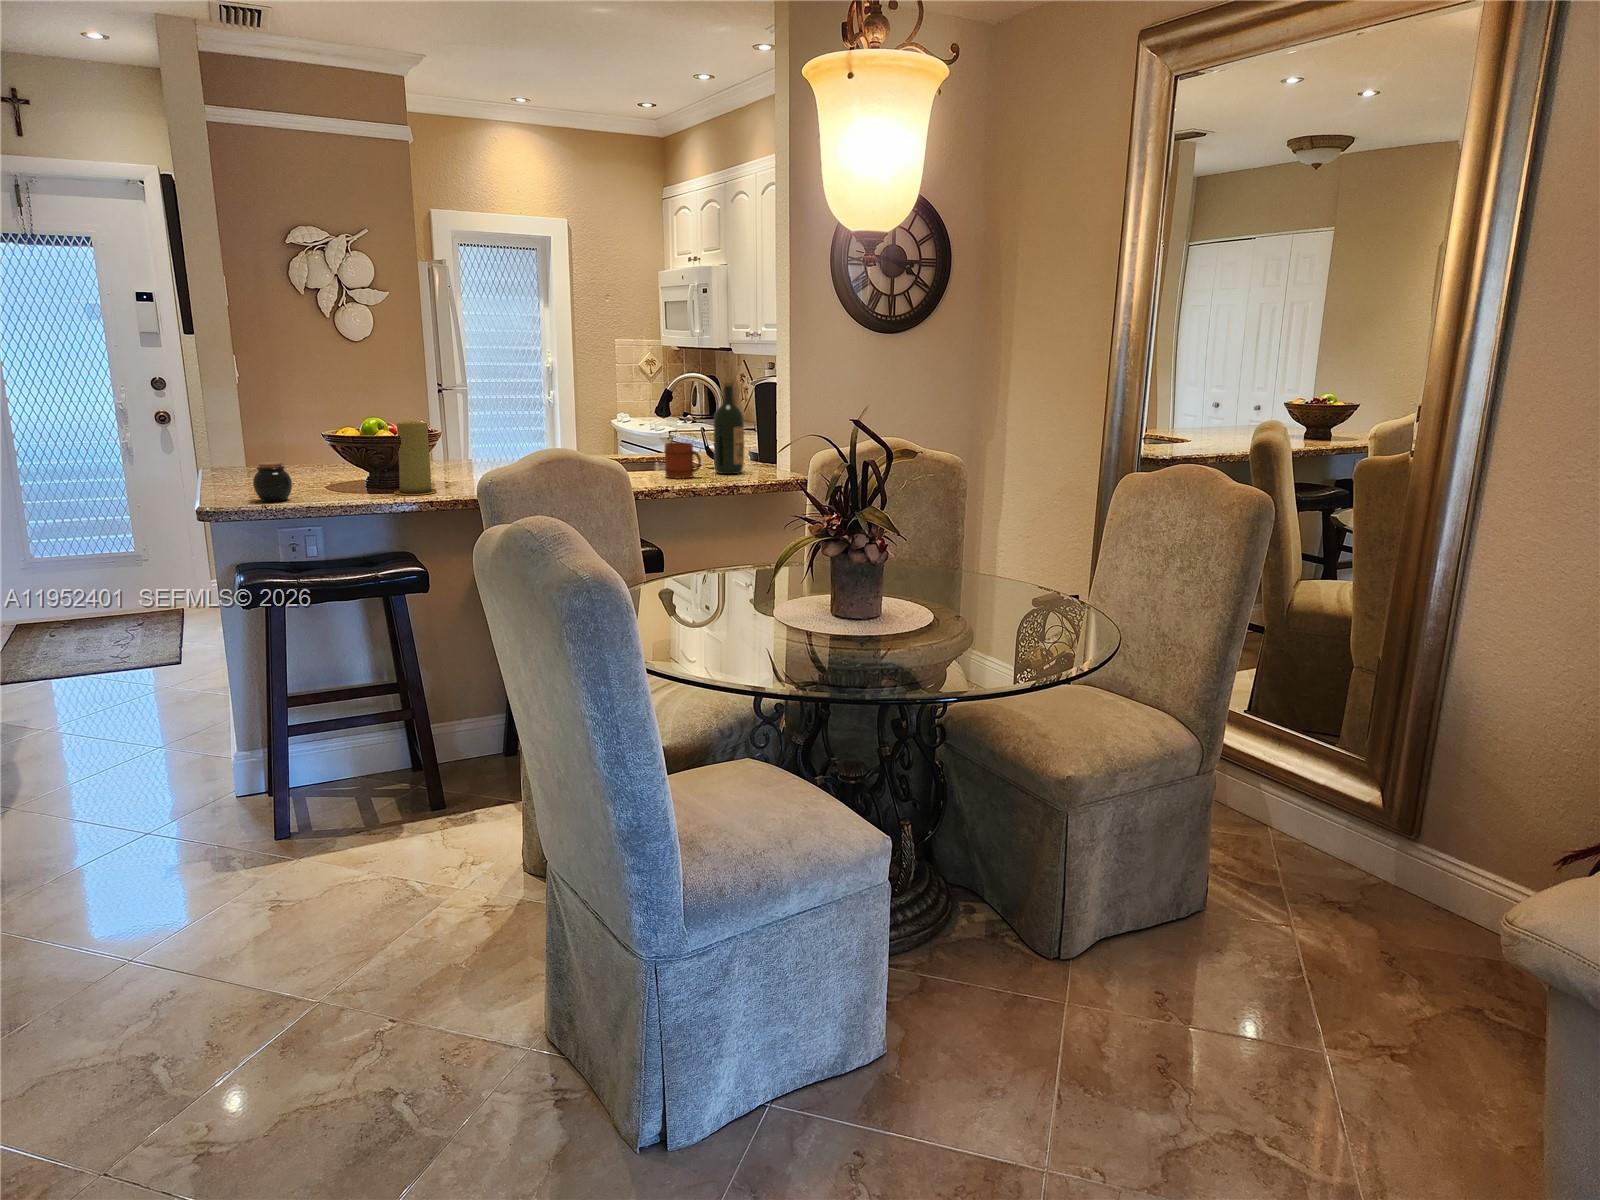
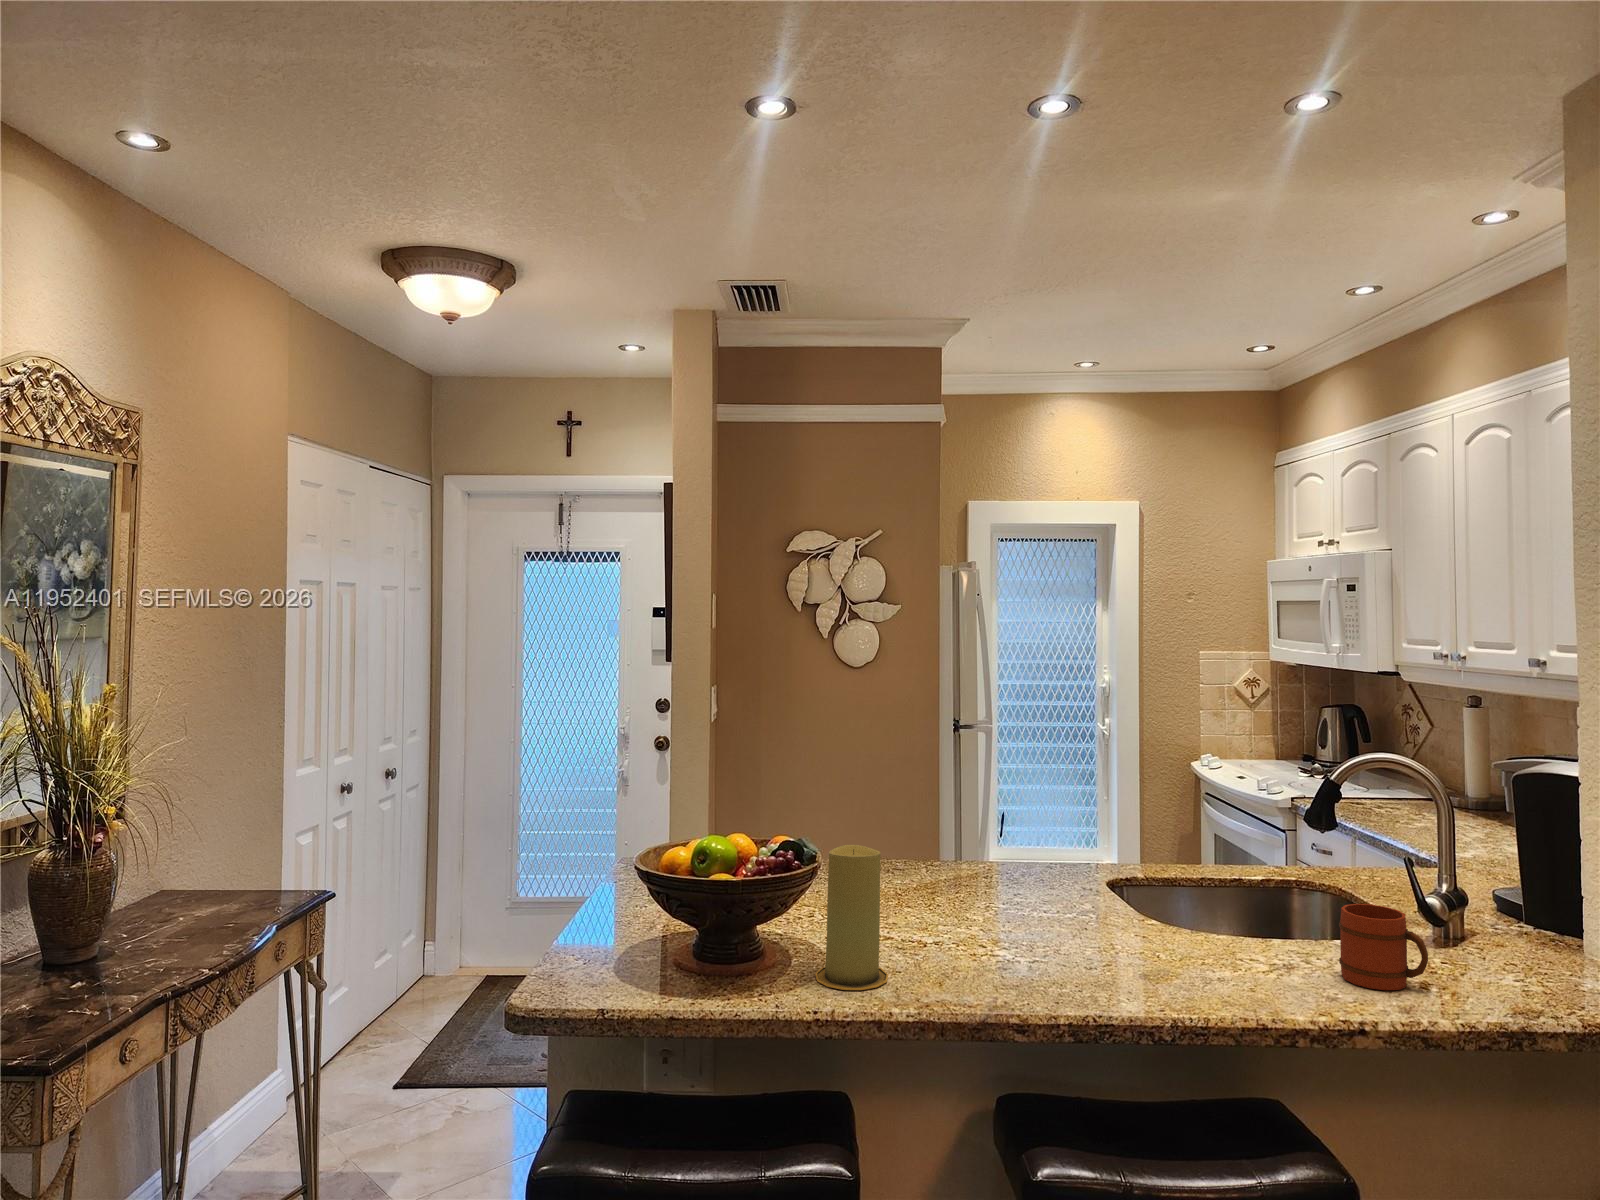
wine bottle: present [714,382,744,474] -> none [1448,785,1526,984]
jar: present [253,462,292,502] -> none [593,906,652,981]

